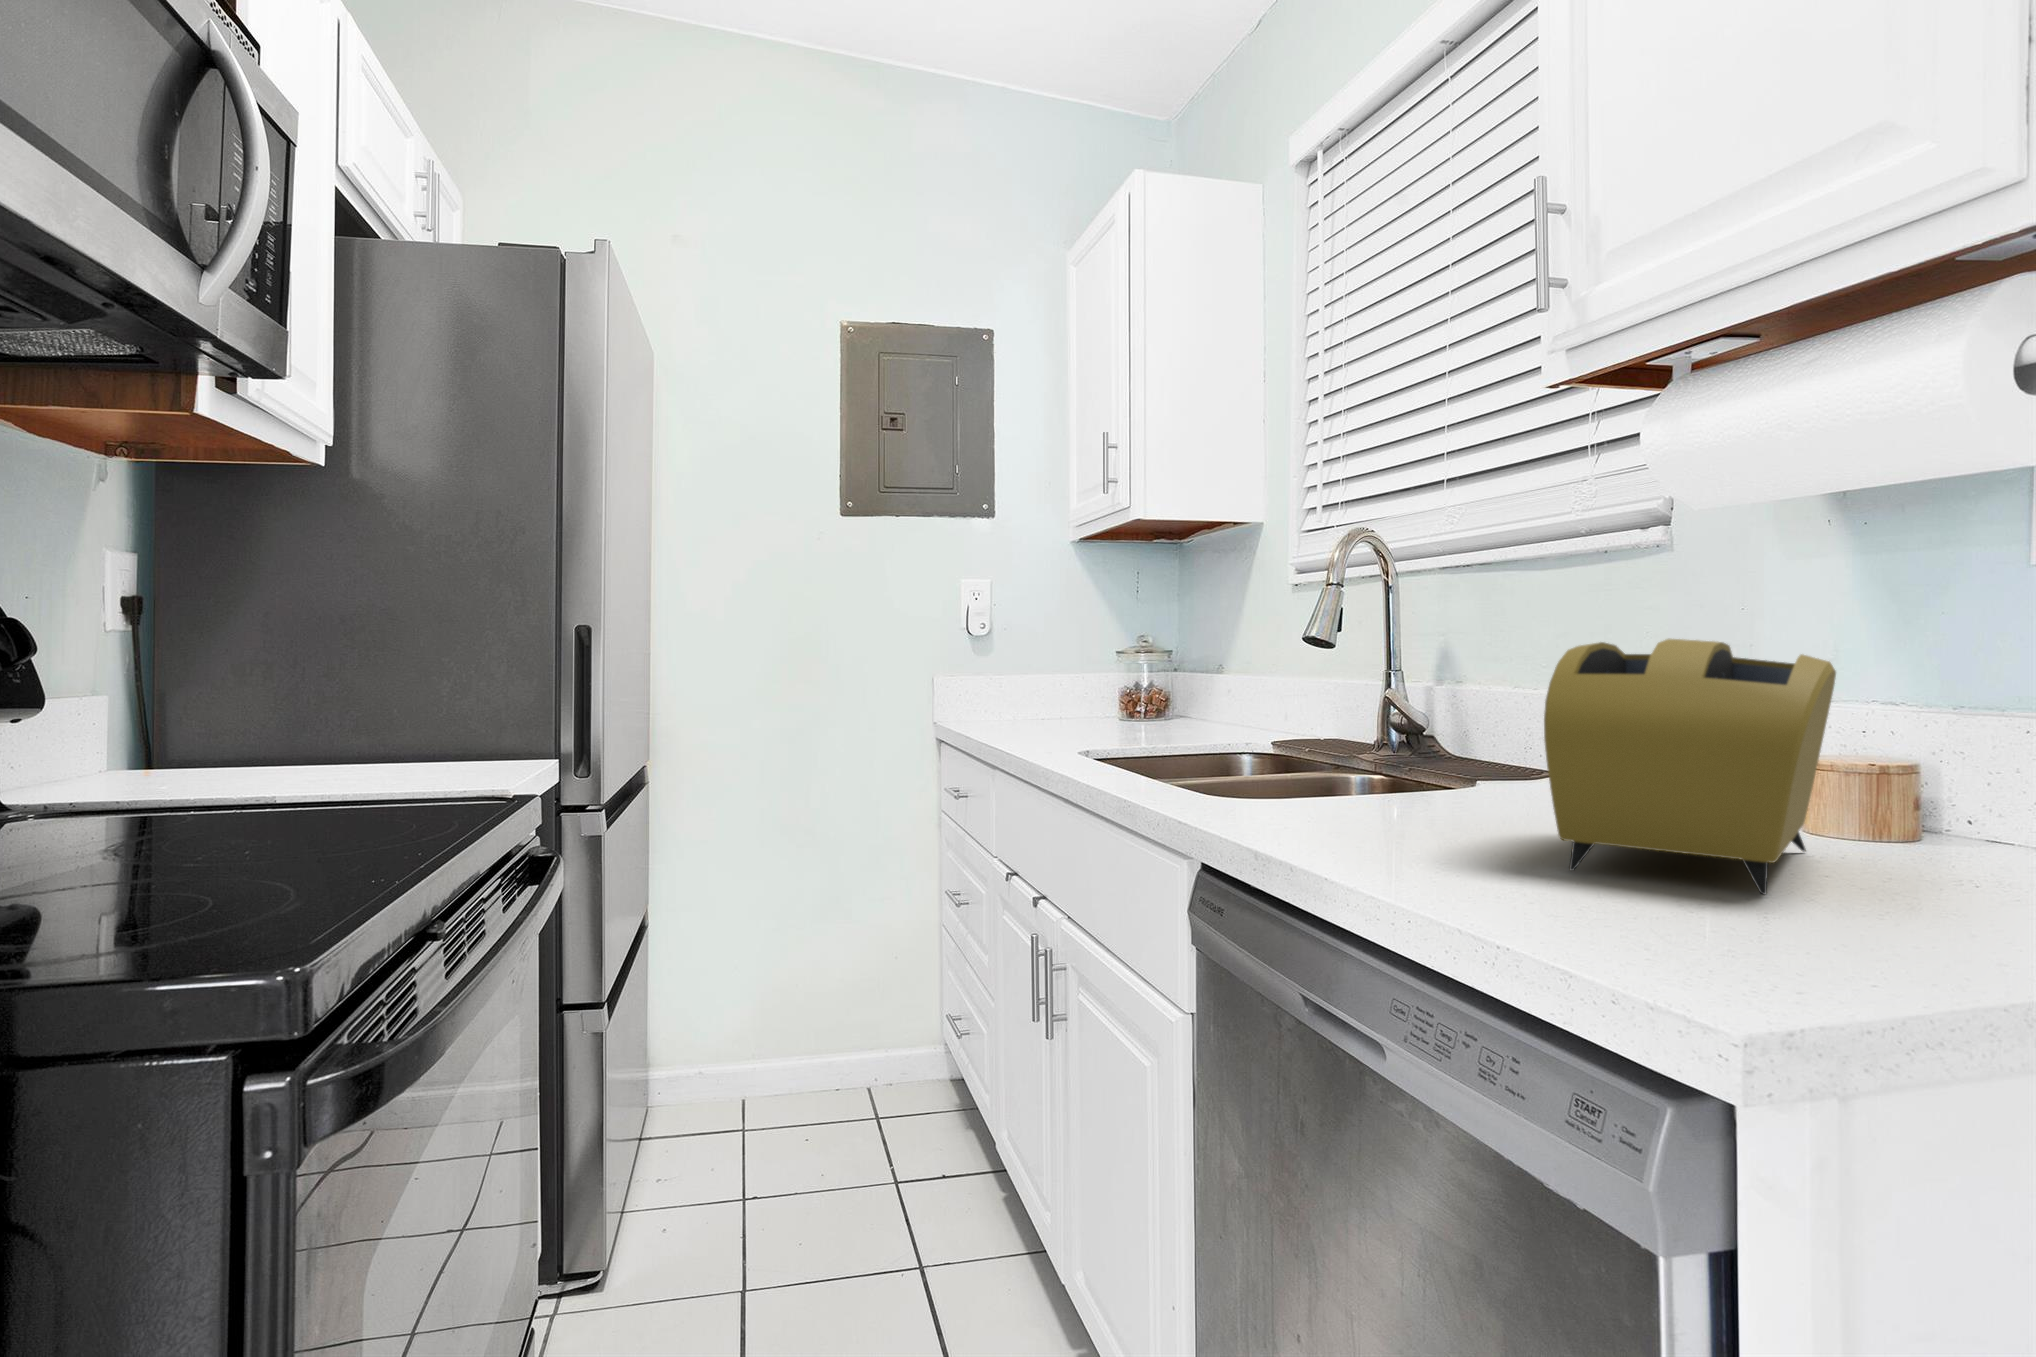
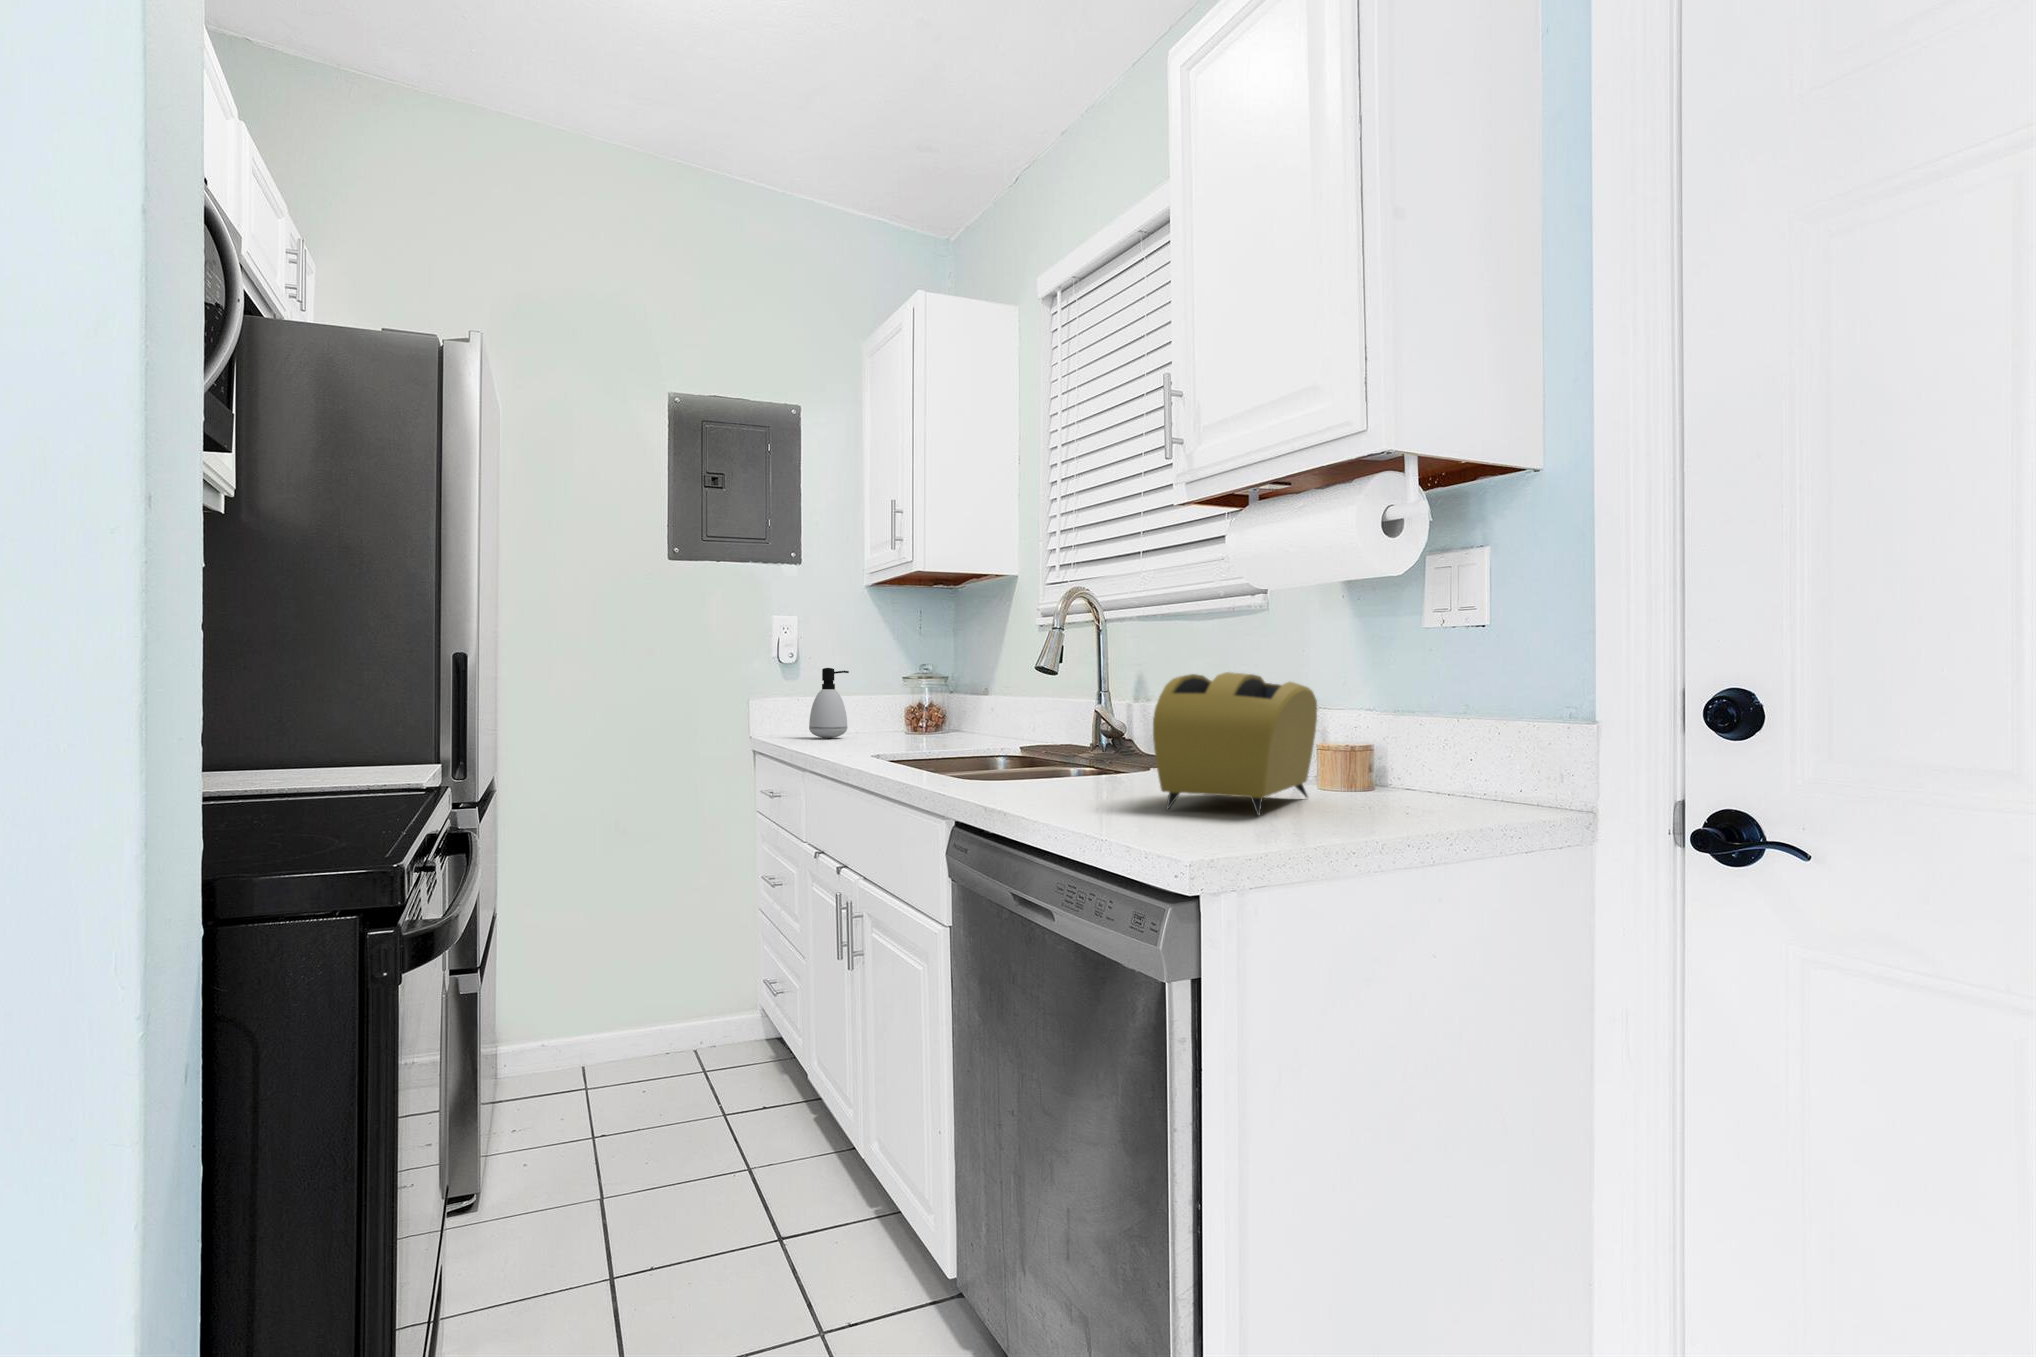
soap dispenser: none [1004,642,1051,726] -> present [809,668,849,738]

